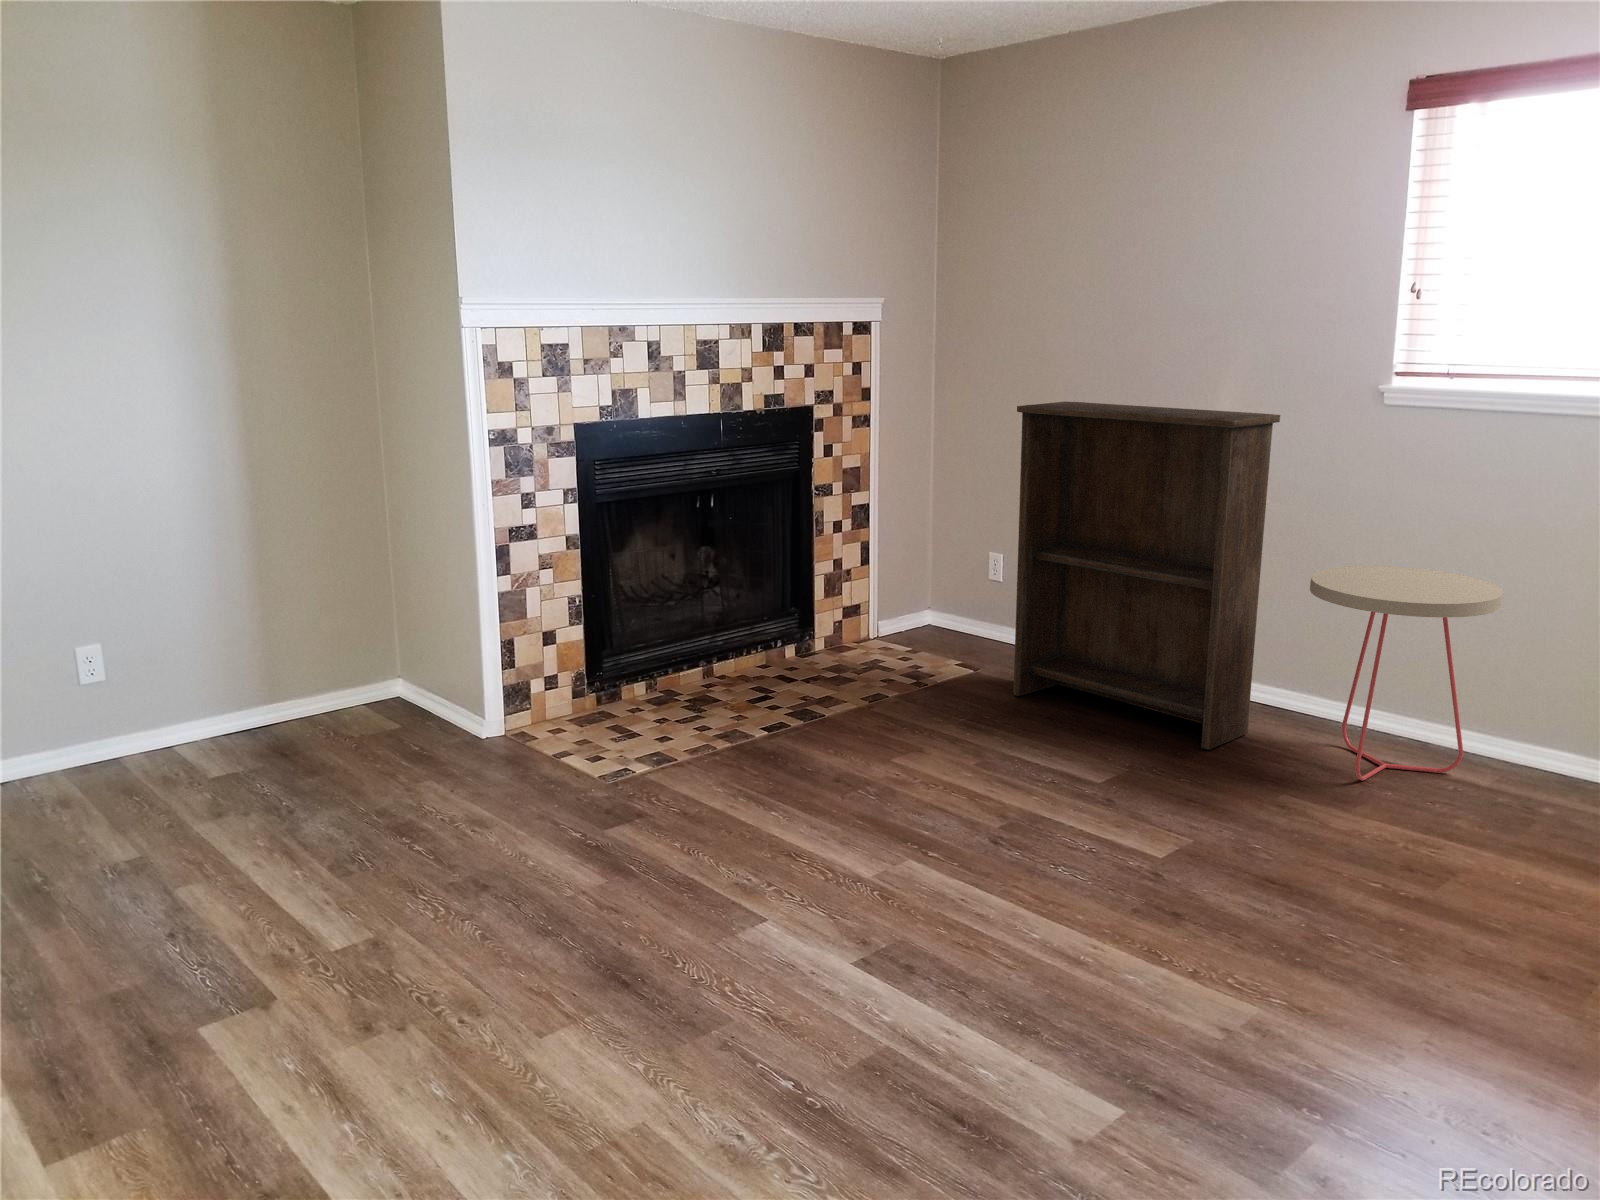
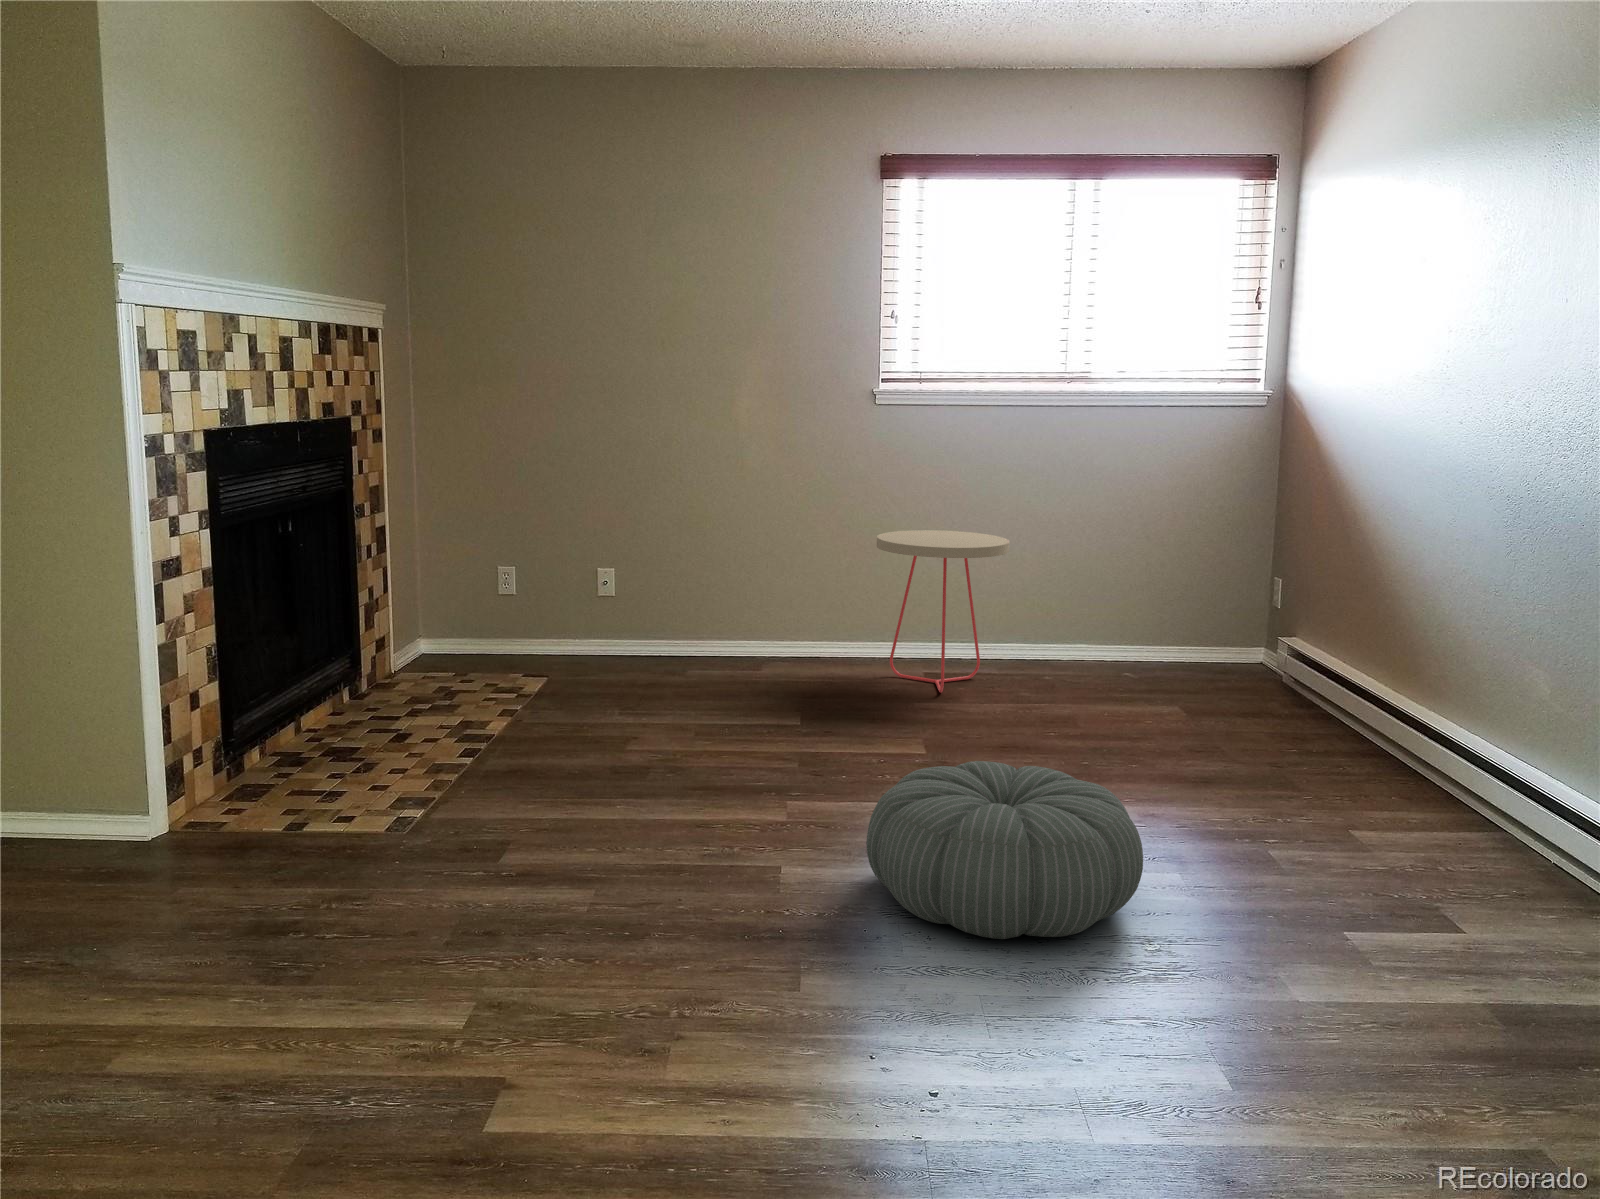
bookshelf: present [1013,402,1280,750] -> none [613,408,838,695]
pouf: none [756,852,1079,1095] -> present [866,761,1143,939]

